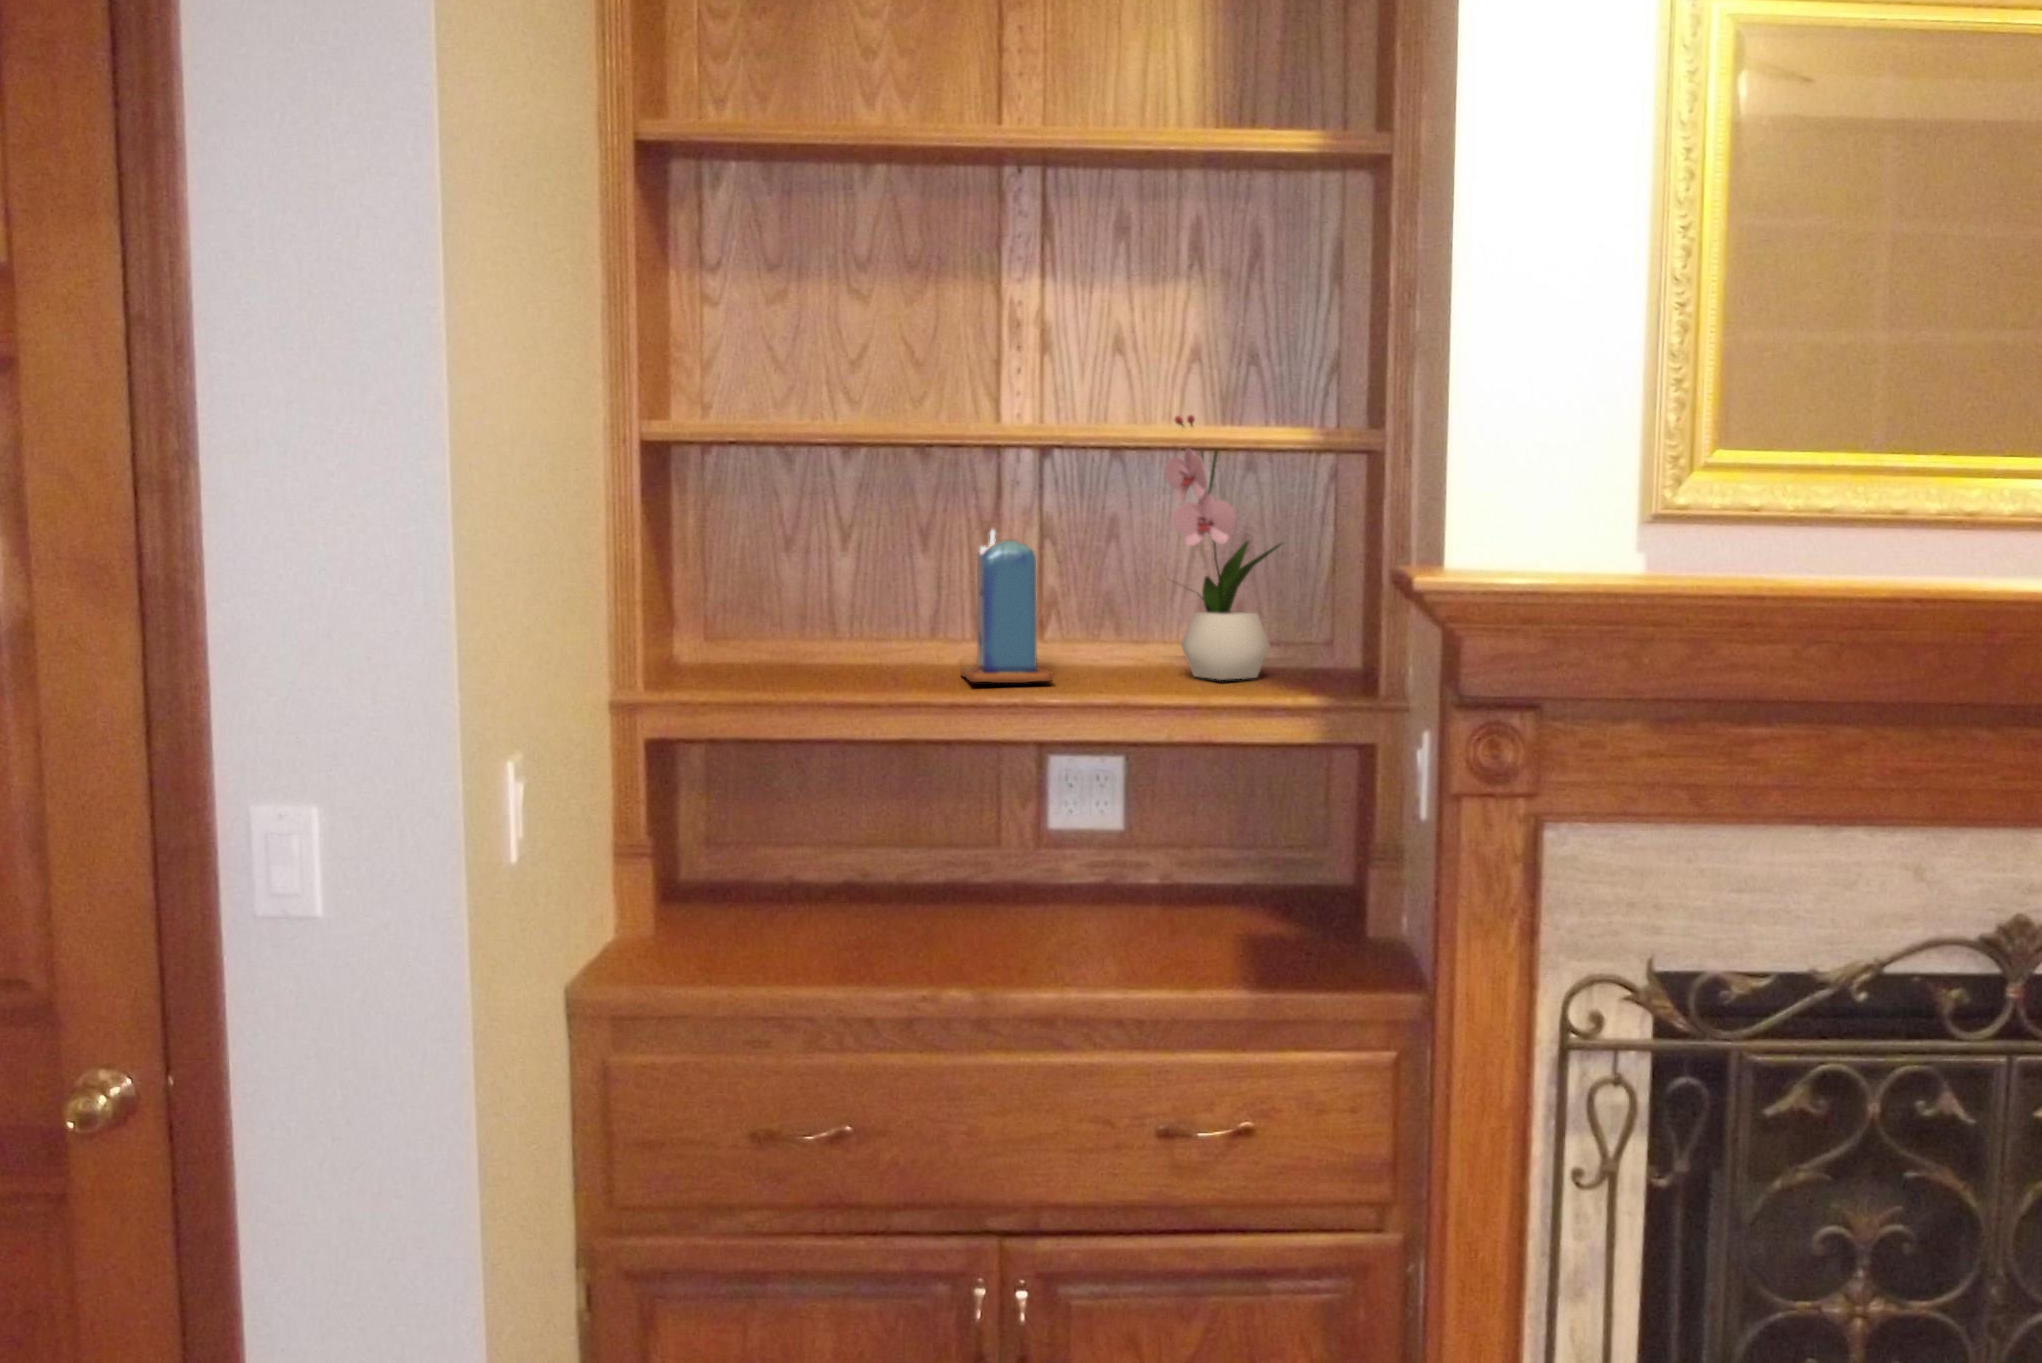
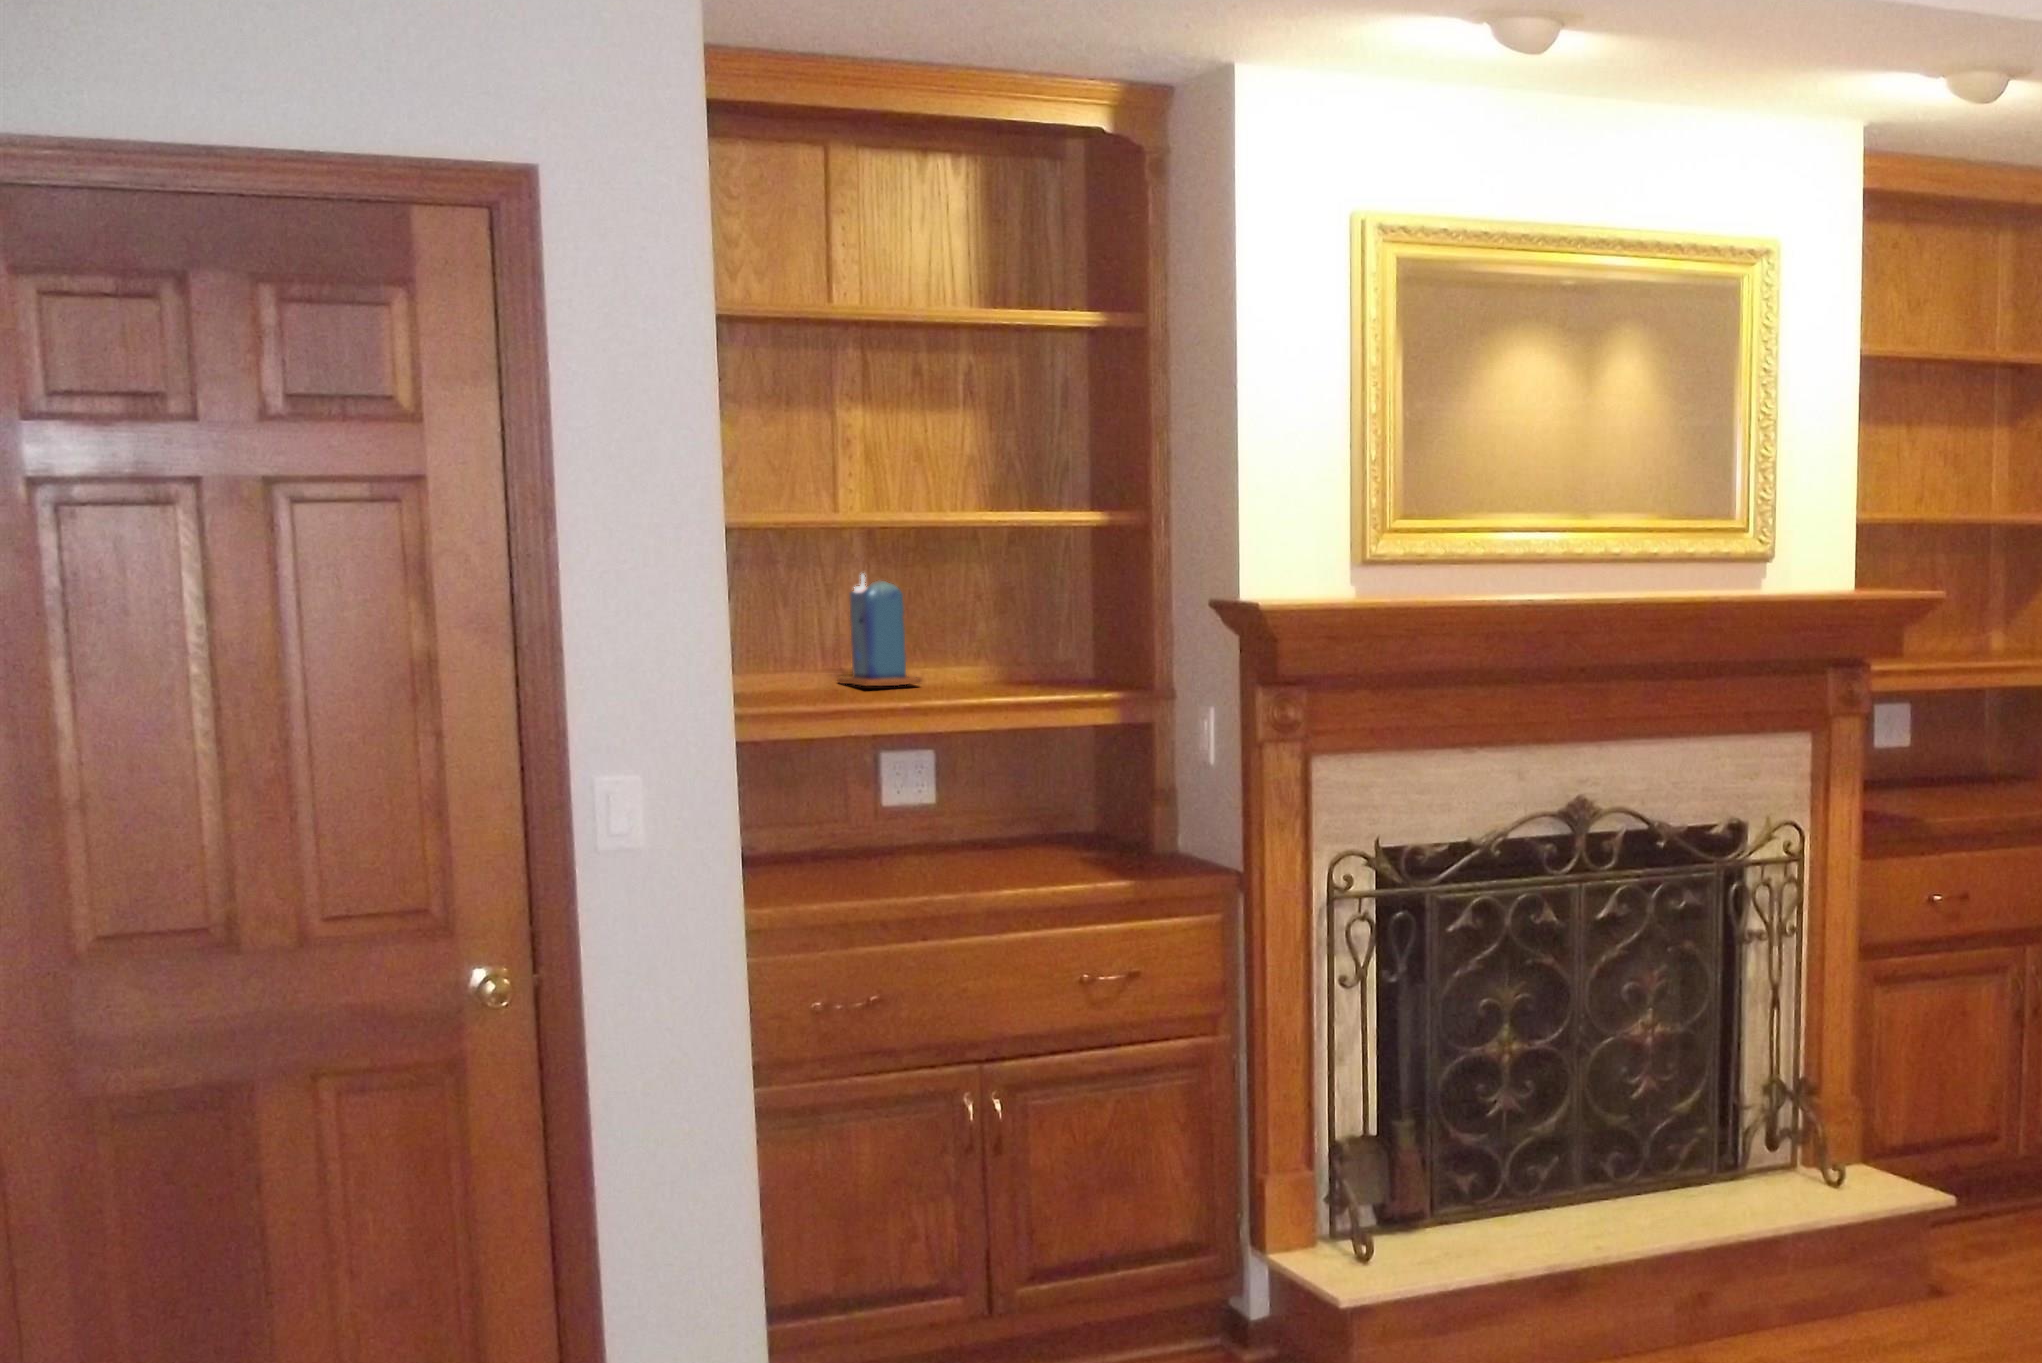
flower arrangement: present [1164,415,1281,680] -> none [987,487,1072,678]

